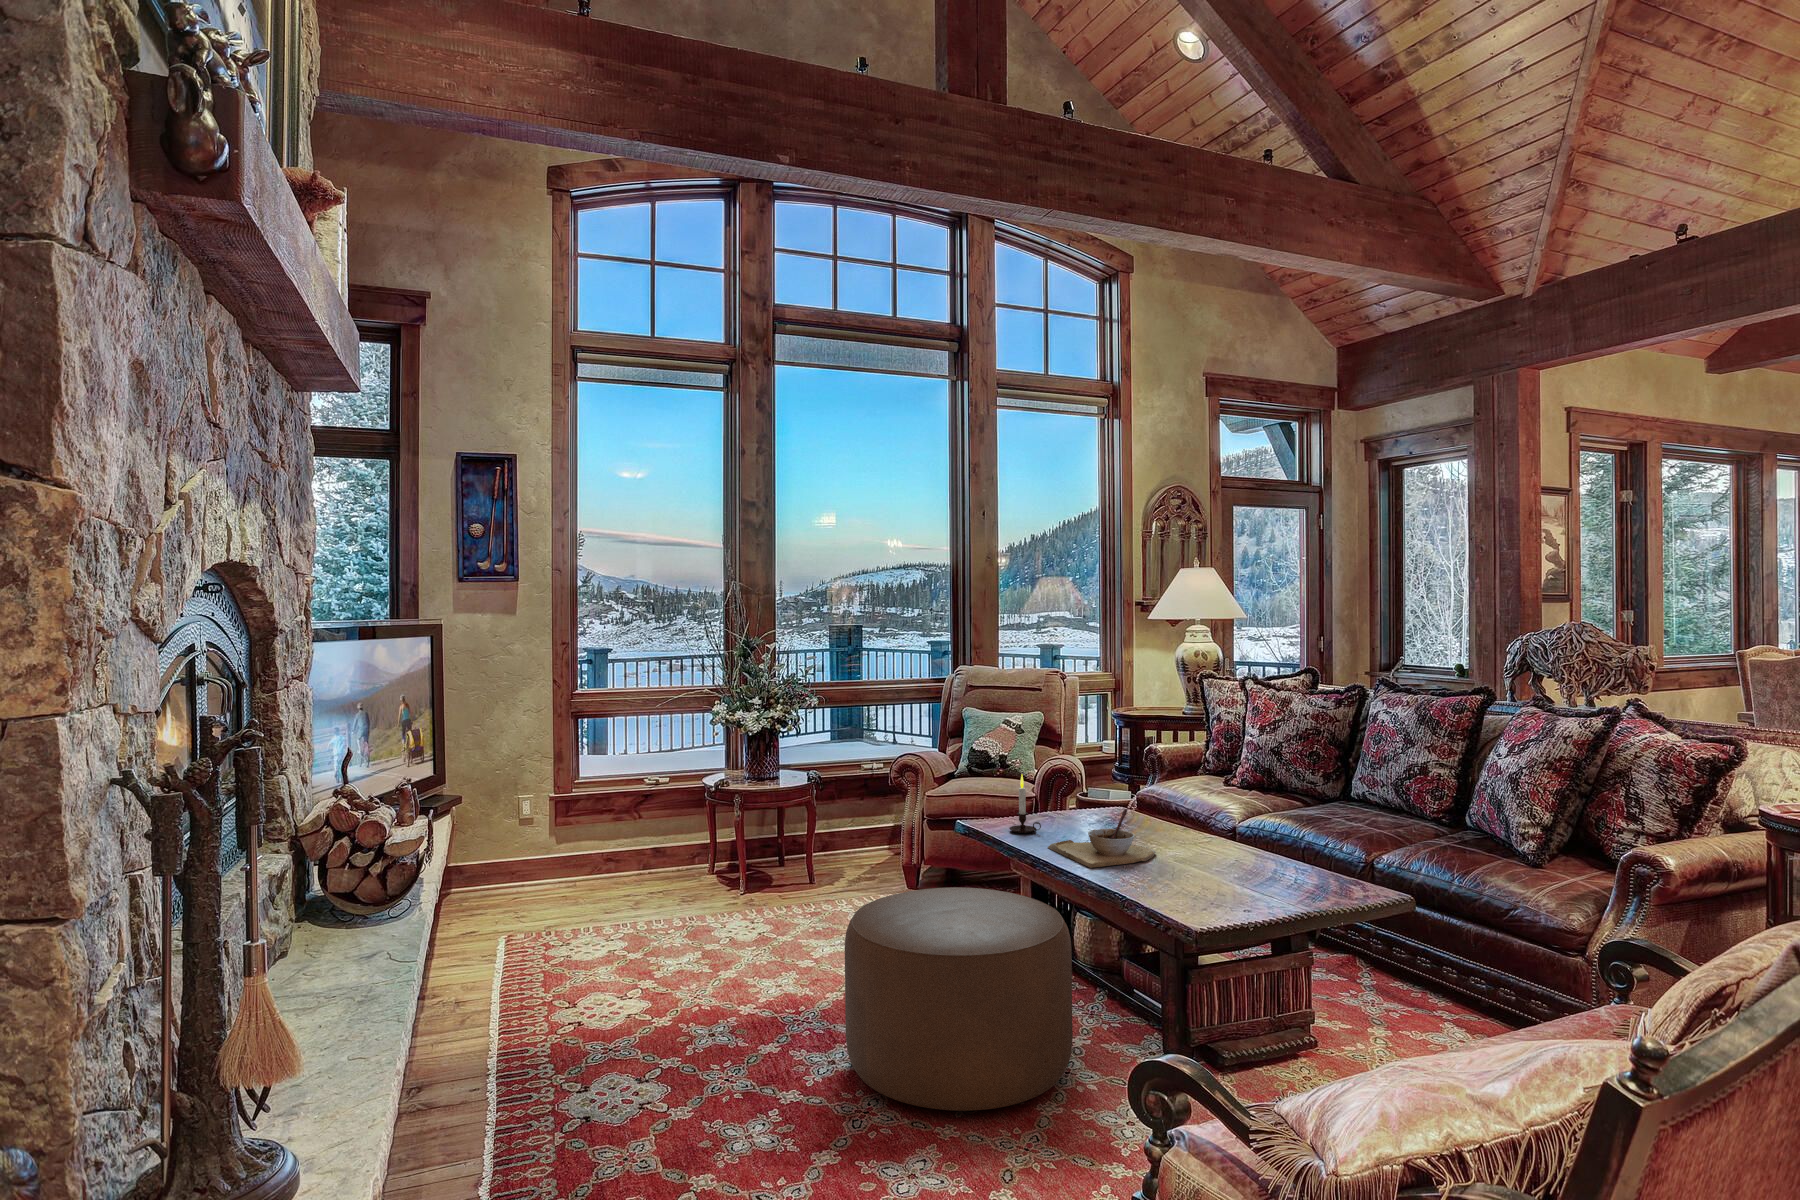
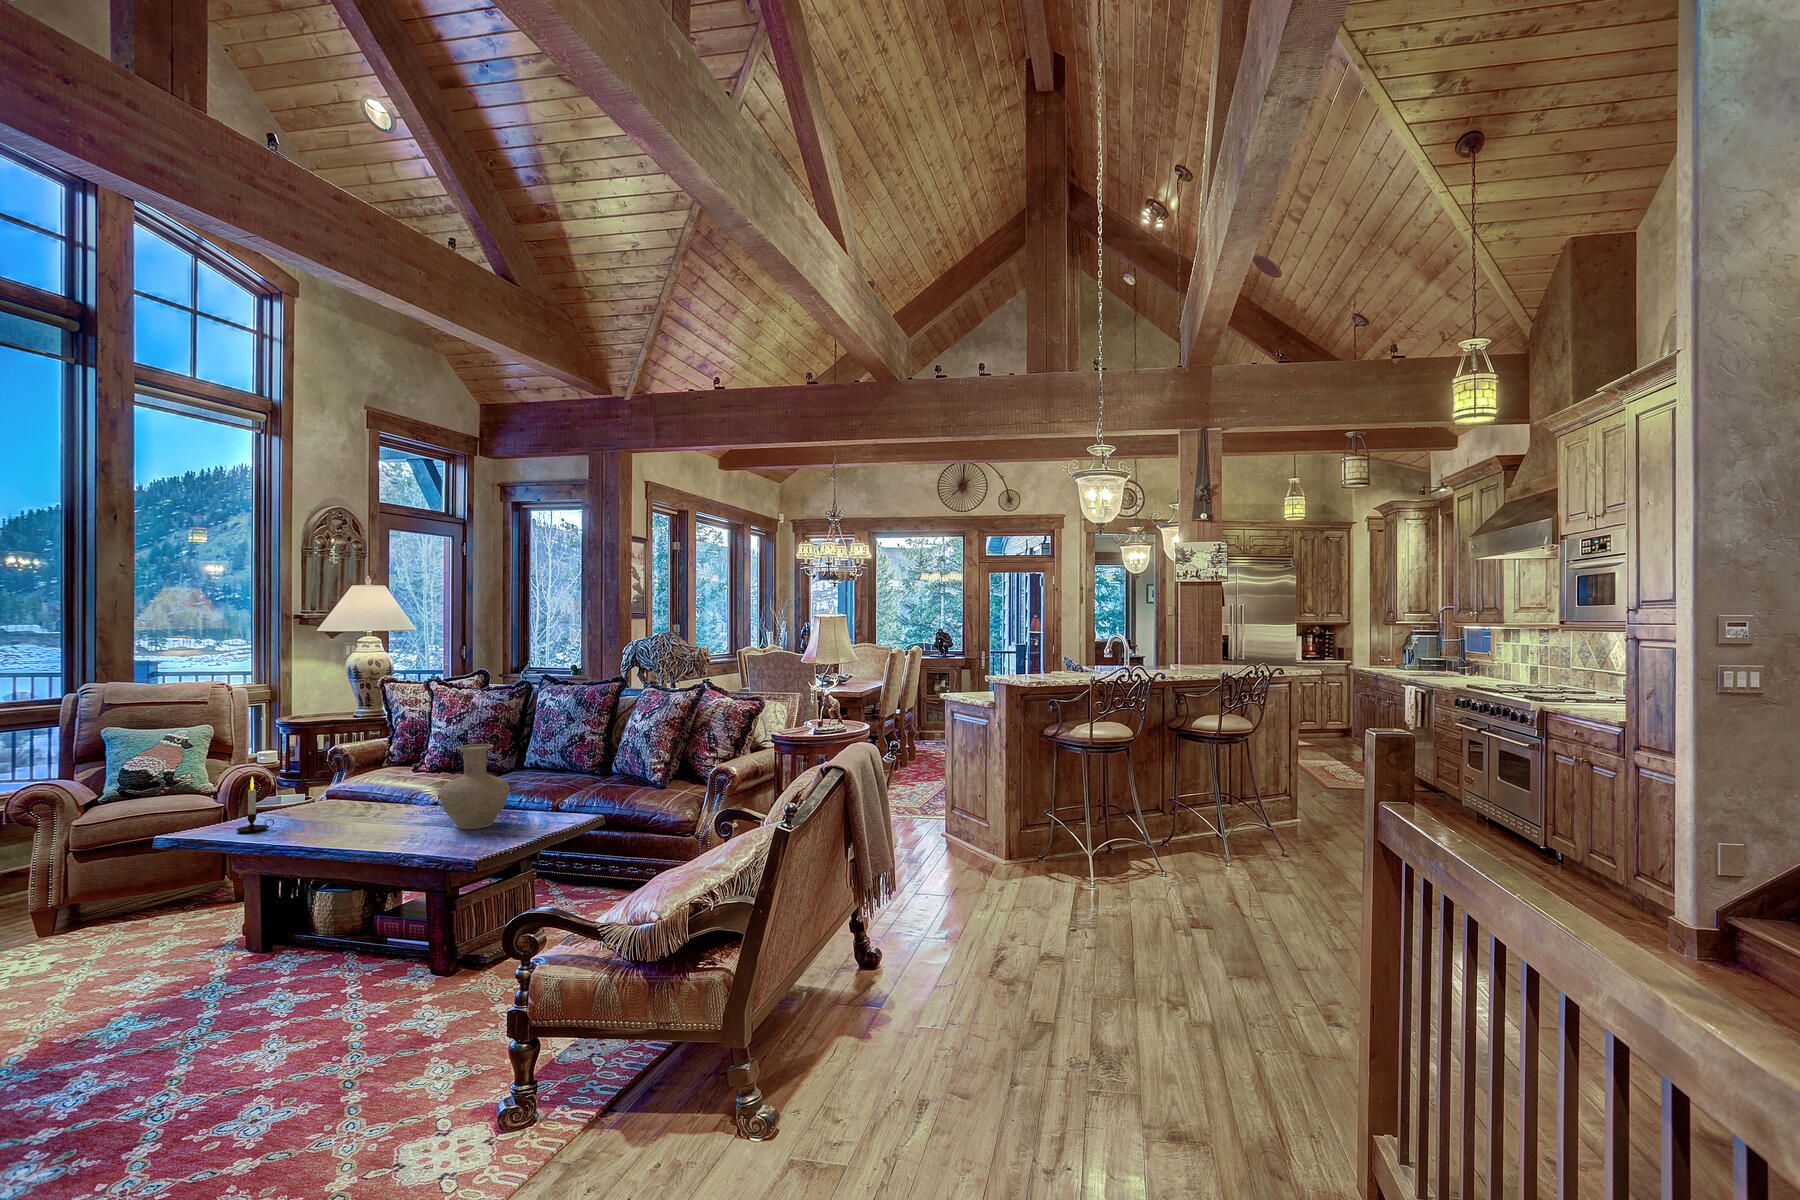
vase: none [1191,768,1279,879] -> present [439,744,510,829]
bowl: present [1048,809,1156,868] -> none [291,793,400,843]
ottoman: present [845,887,1073,1111] -> none [100,876,359,1084]

